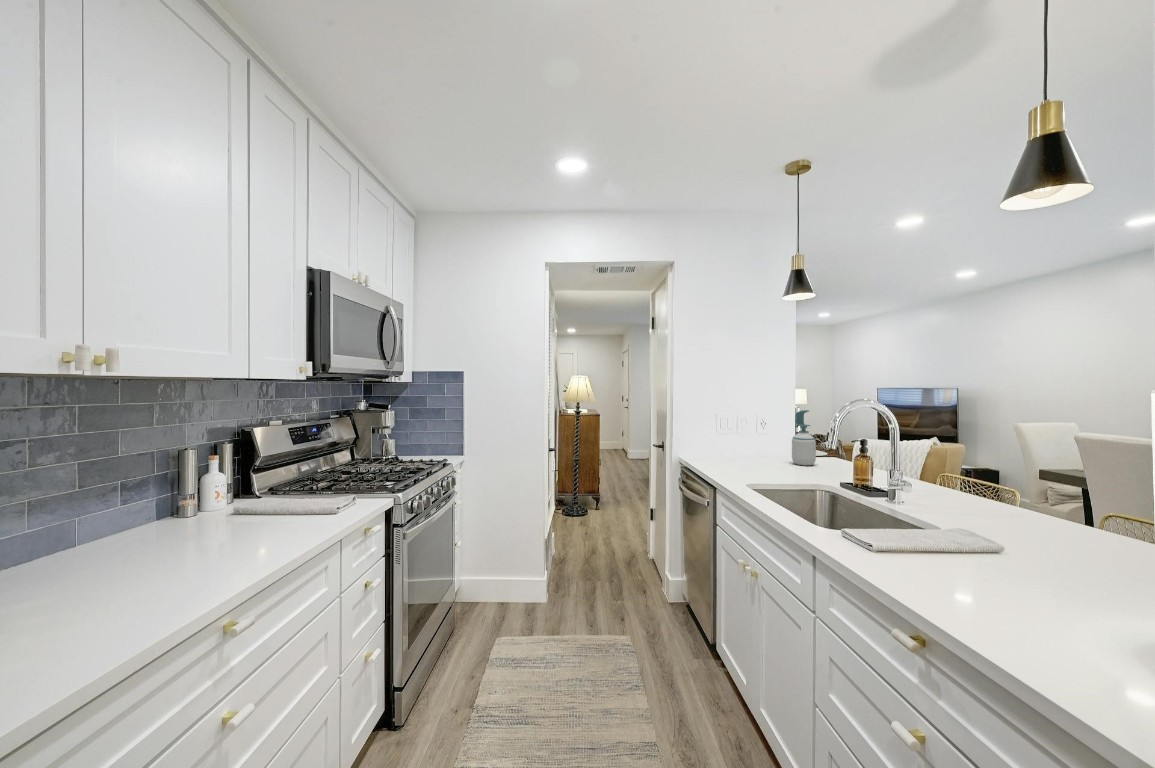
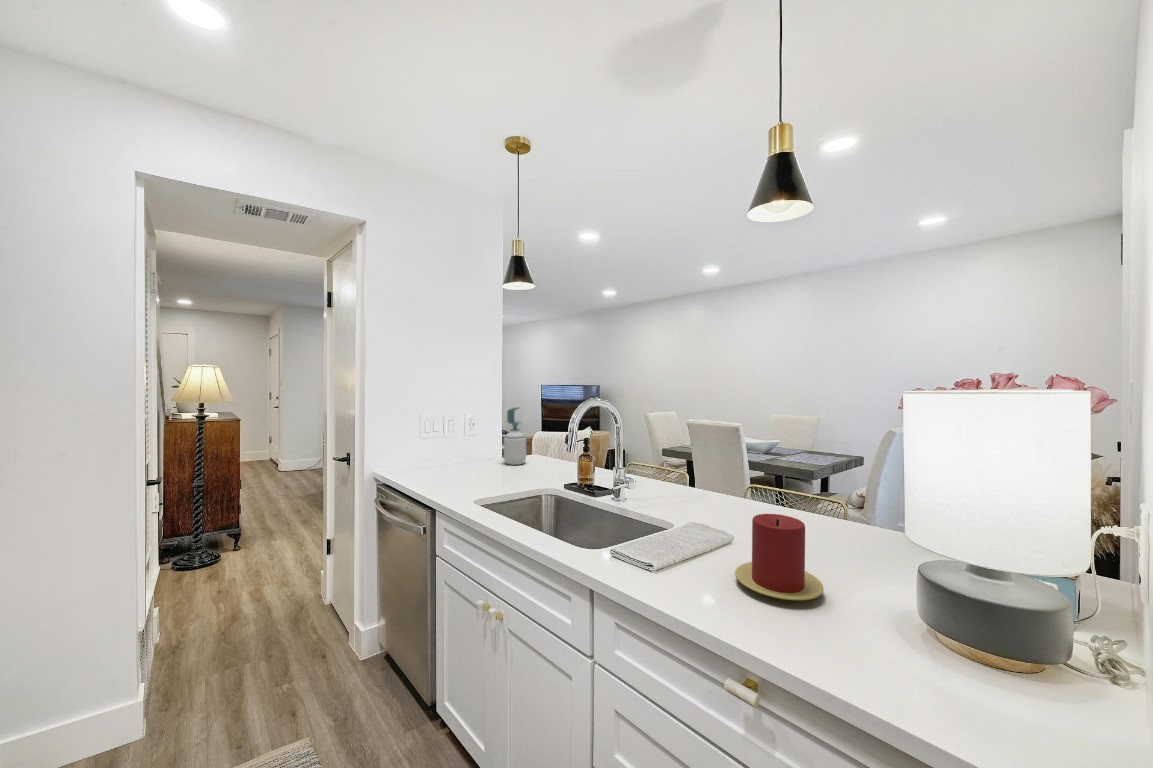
candle: none [959,516,1073,603] -> present [735,514,823,600]

